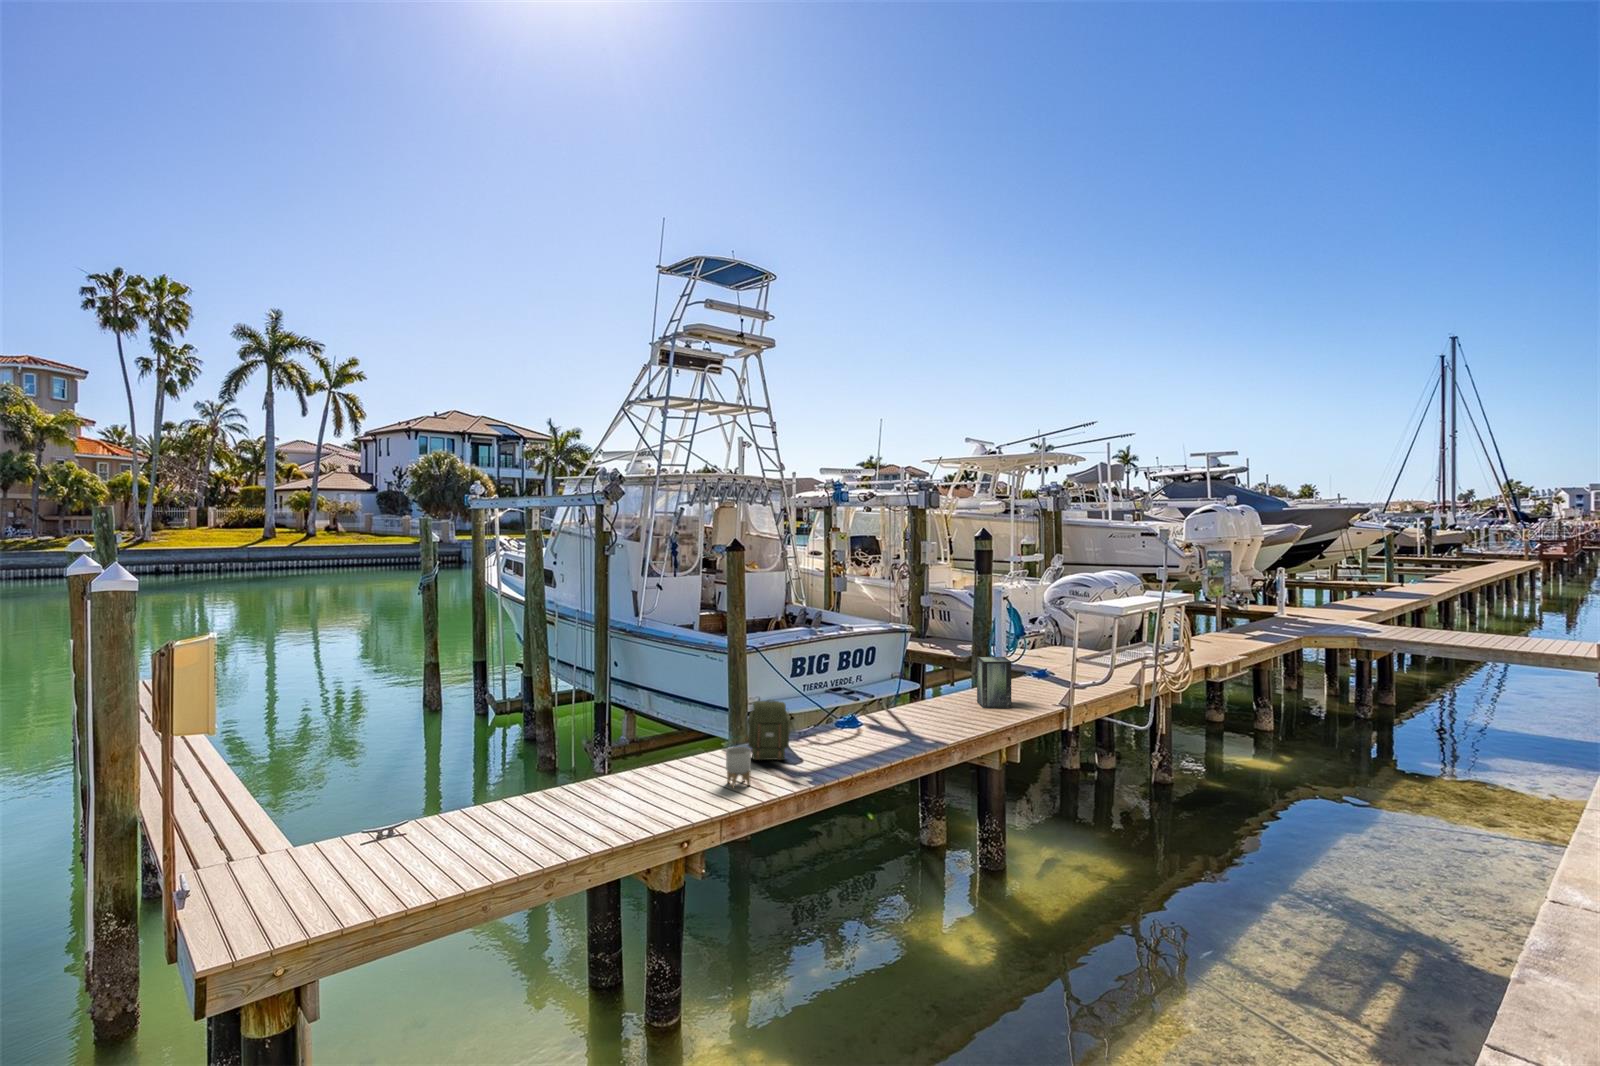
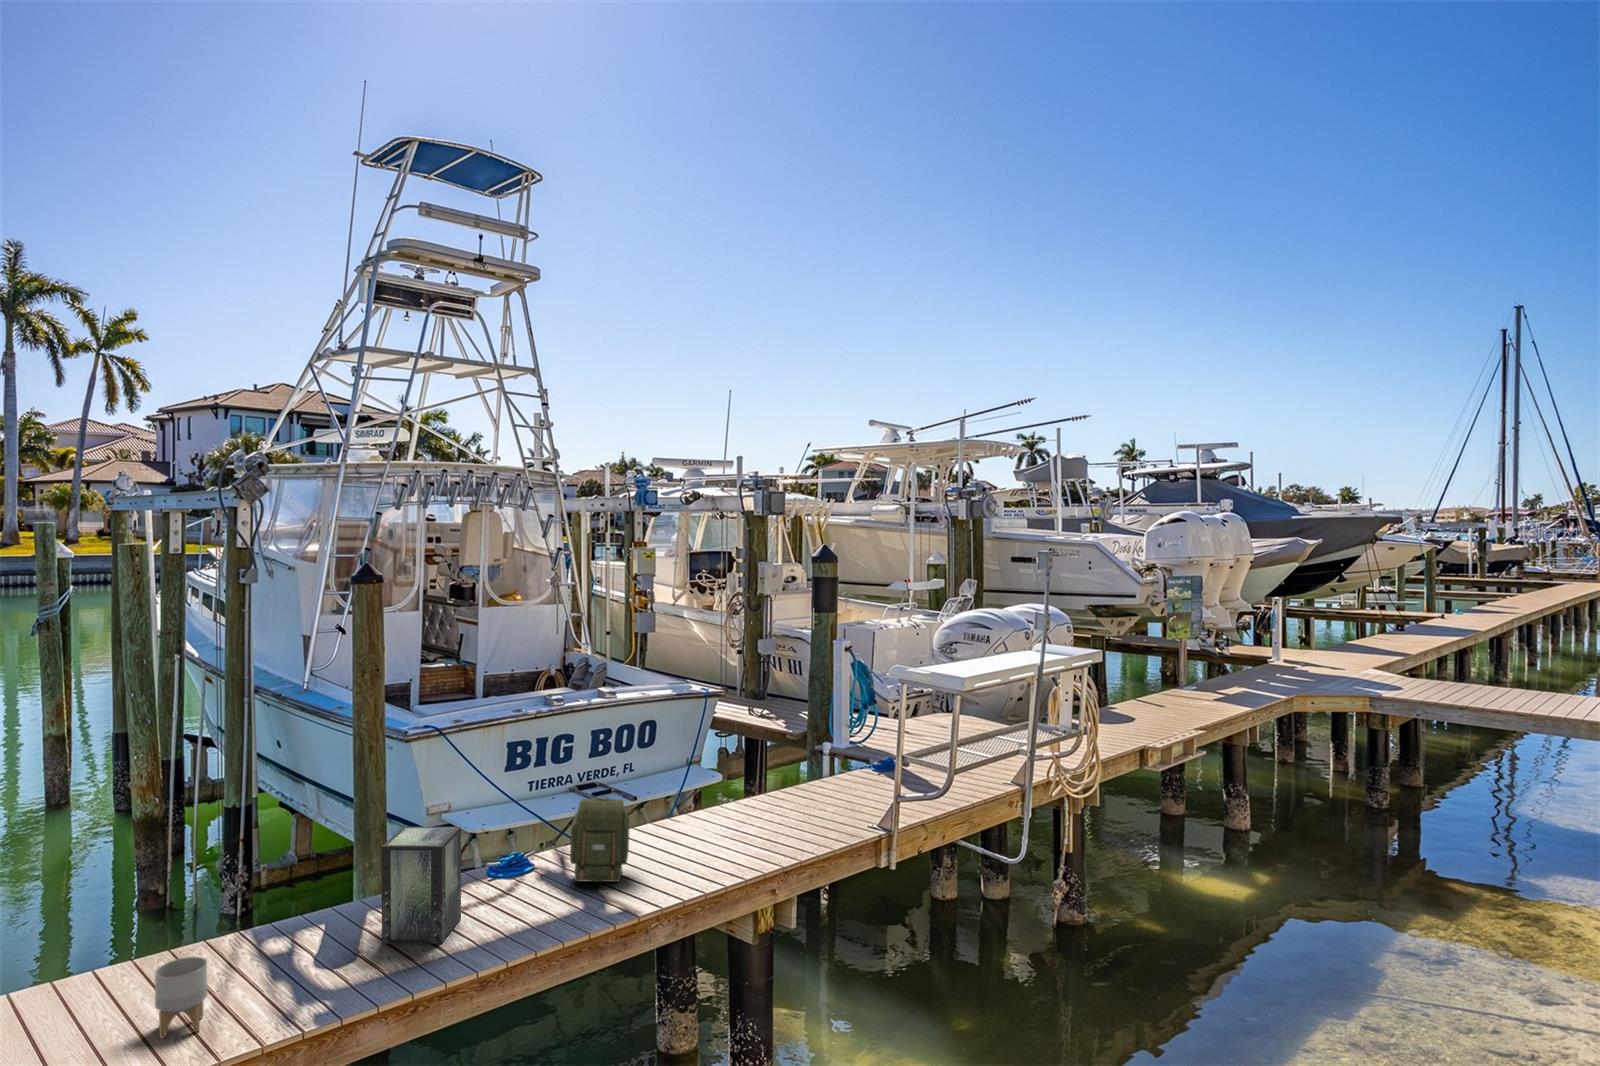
storage box: present [977,657,1012,708] -> present [381,827,461,944]
backpack: present [748,700,790,760] -> present [570,796,630,882]

